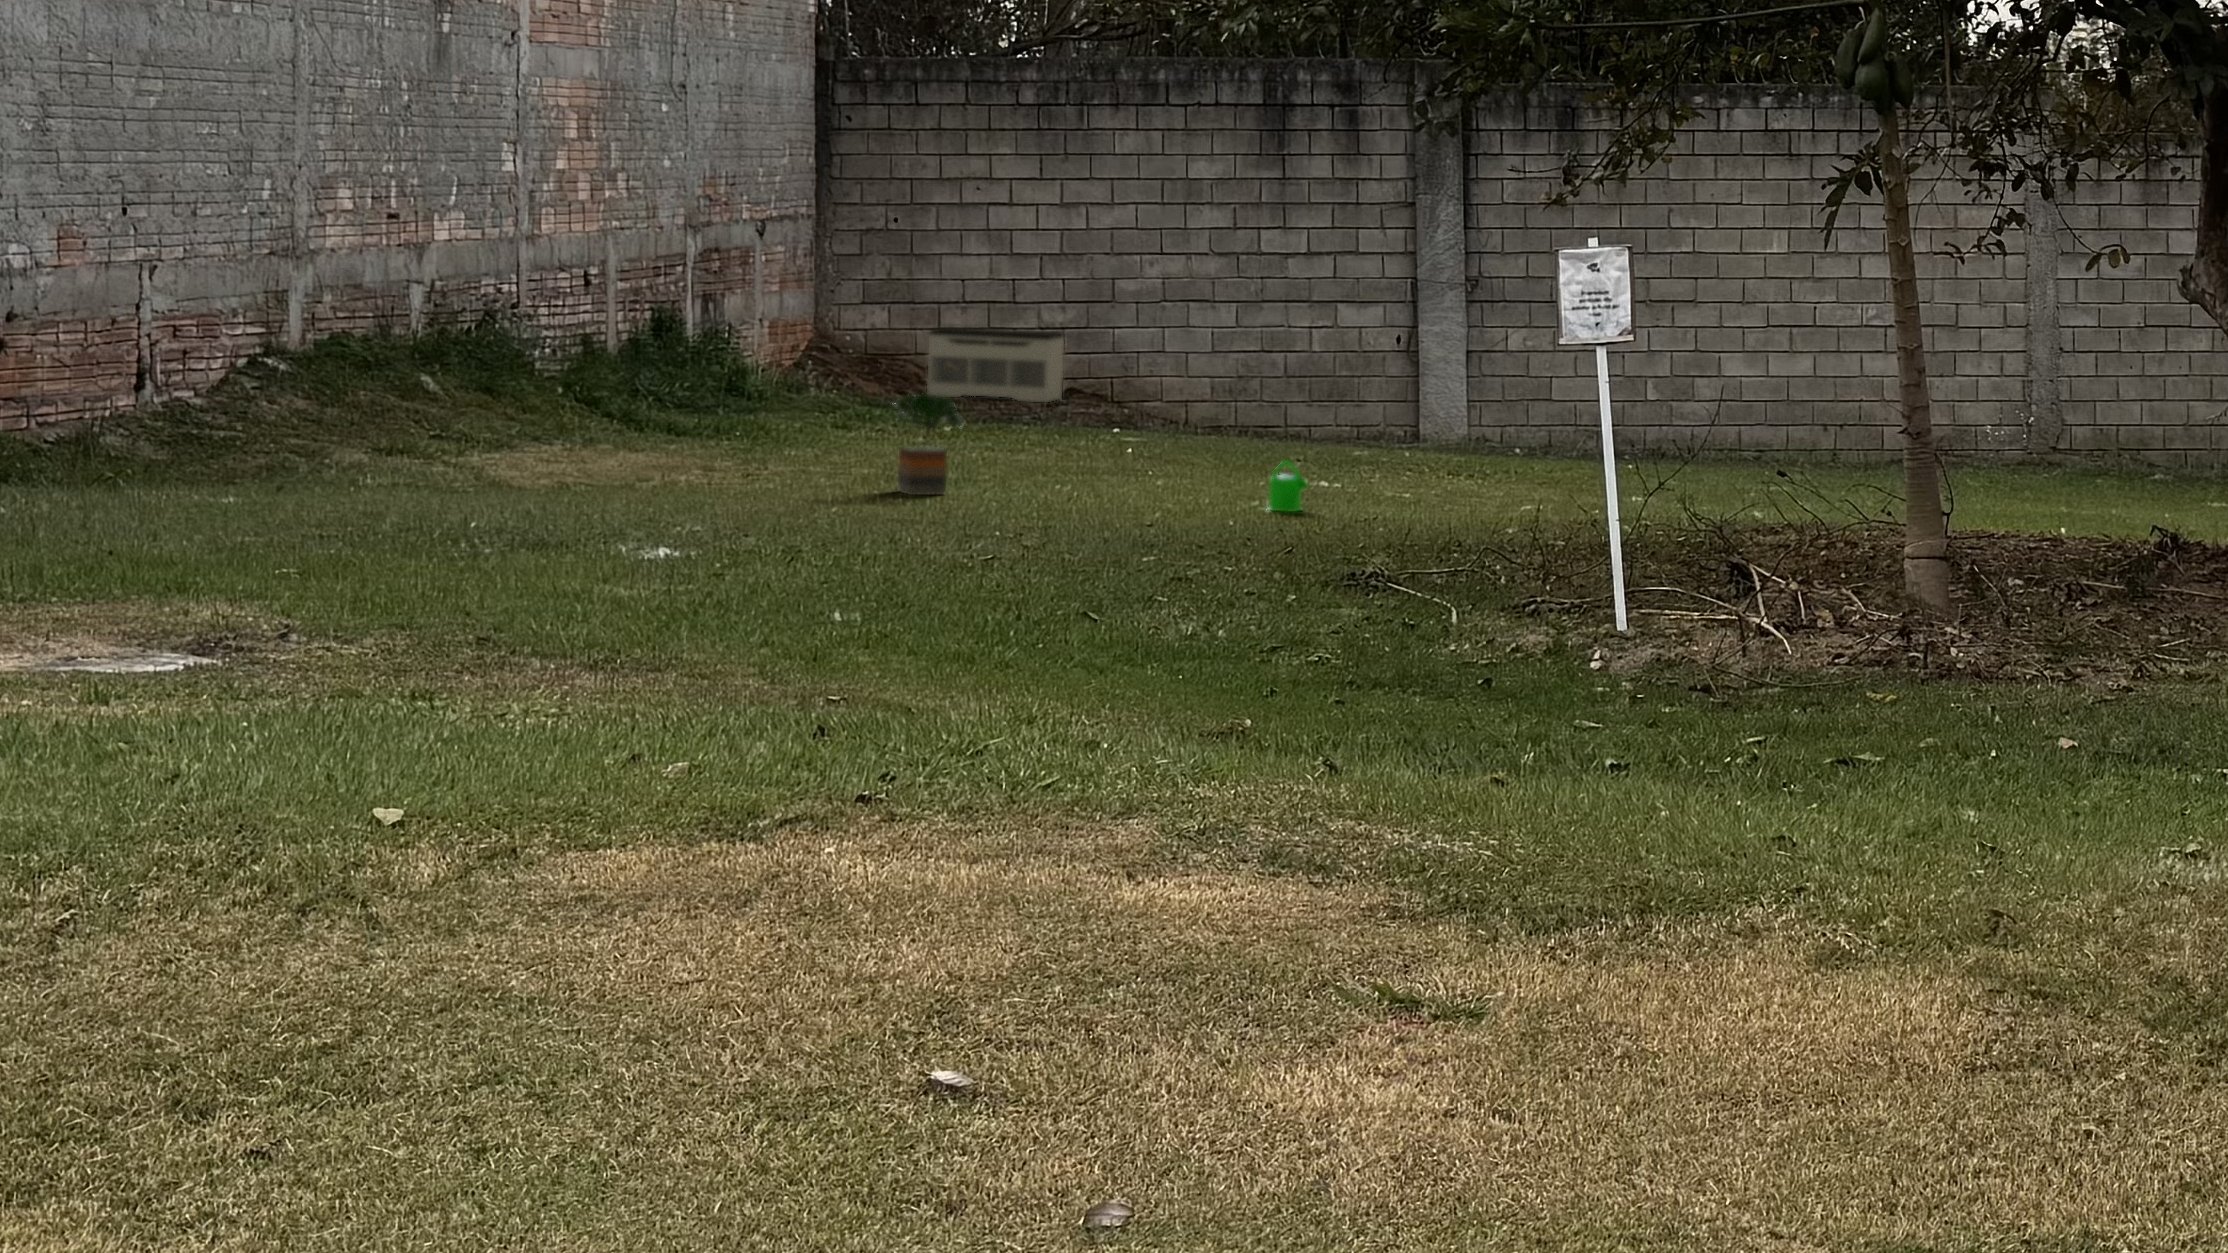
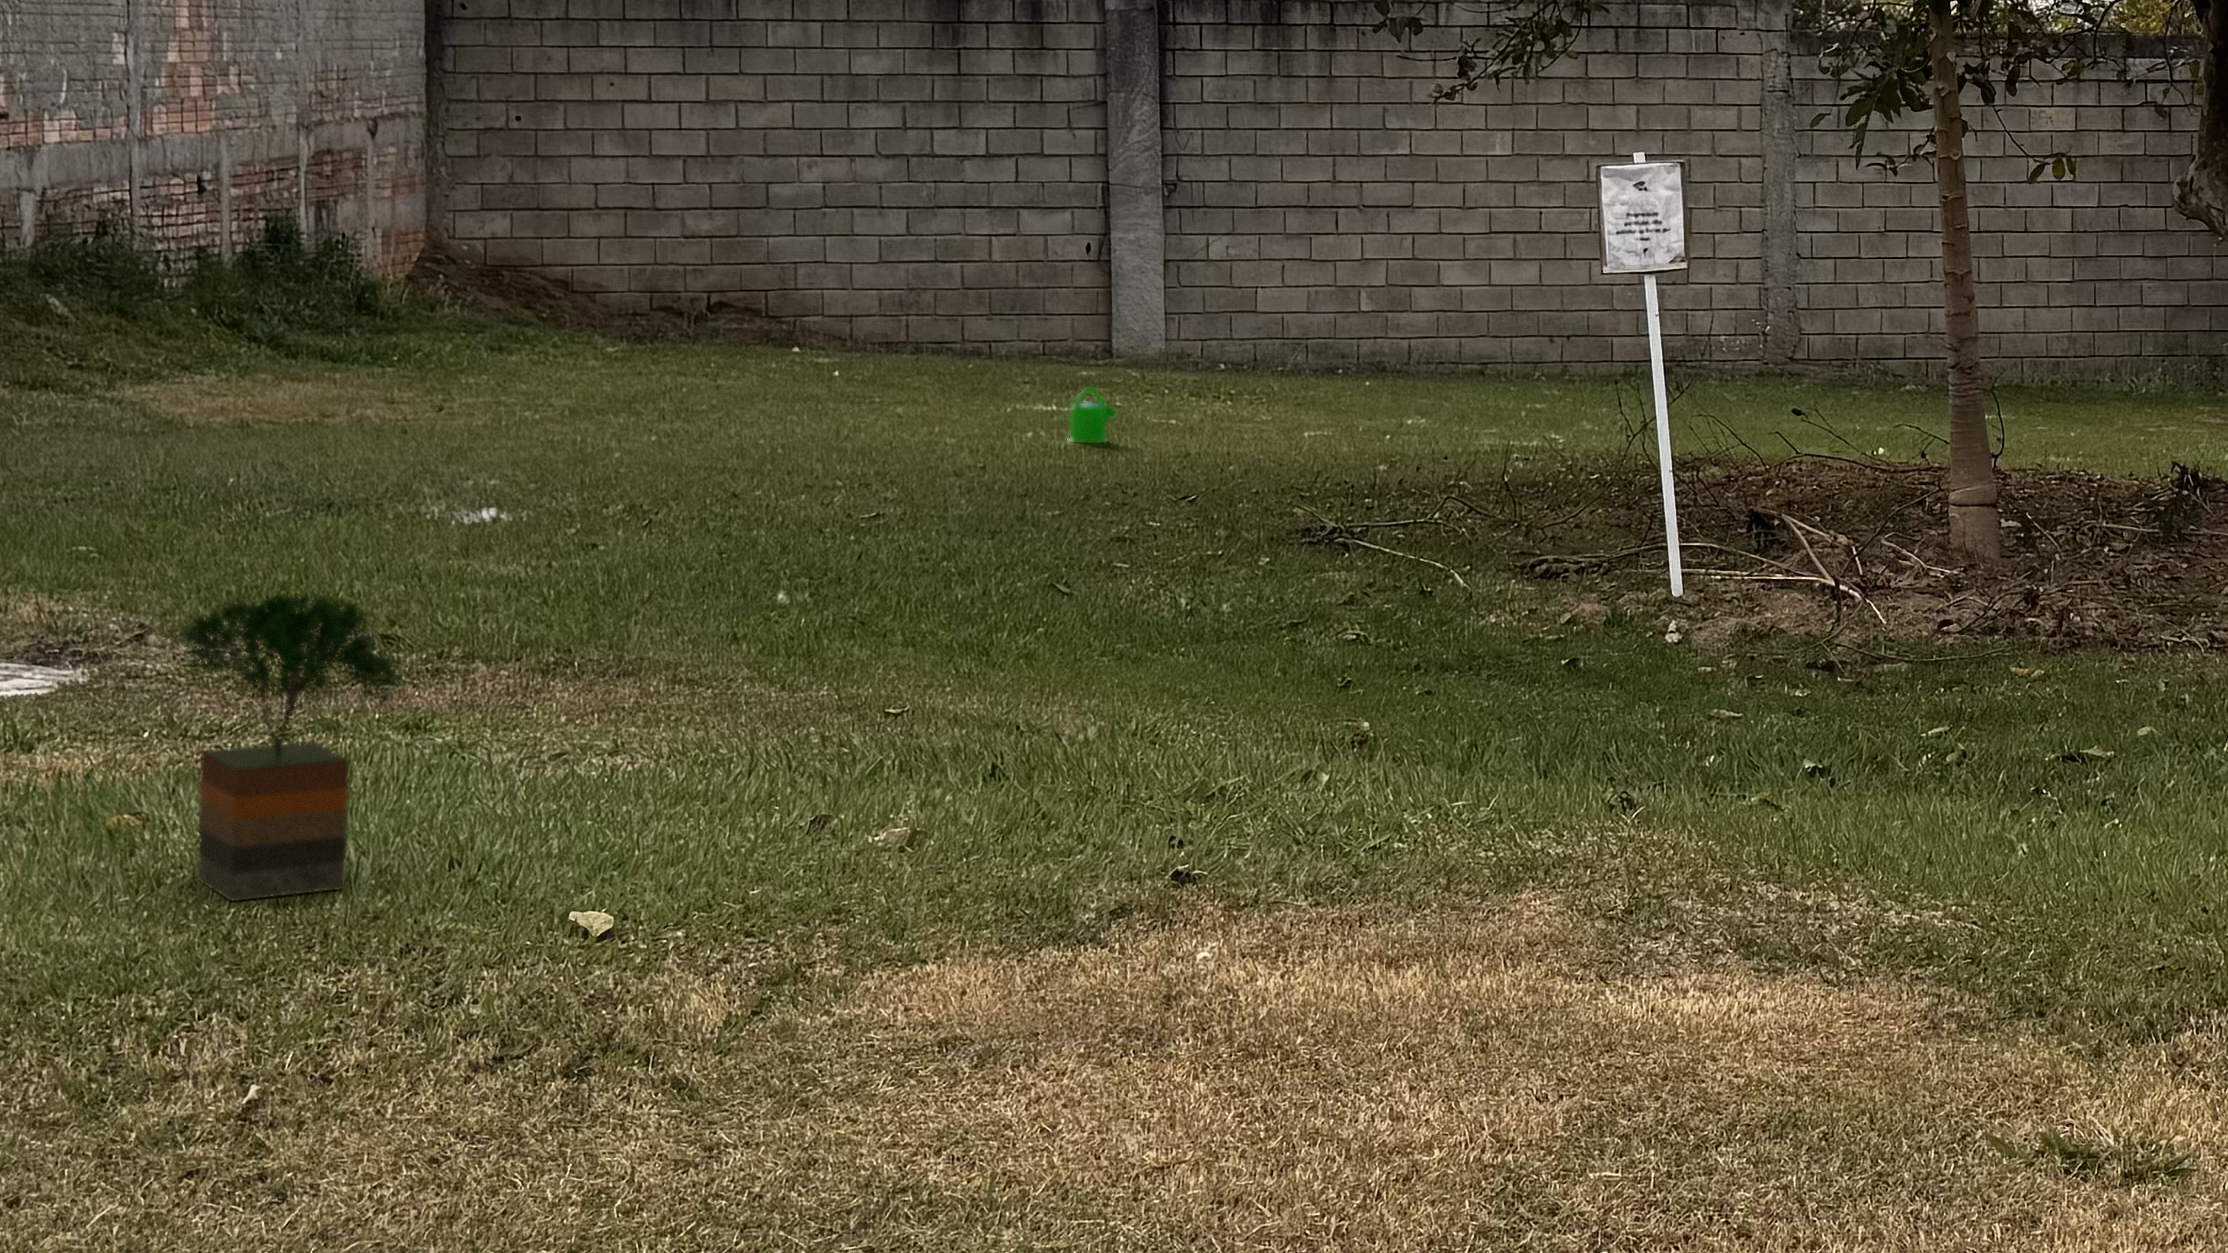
bench: present [927,327,1064,402] -> none [568,235,721,317]
potted tree: present [894,394,963,495] -> present [178,594,402,901]

